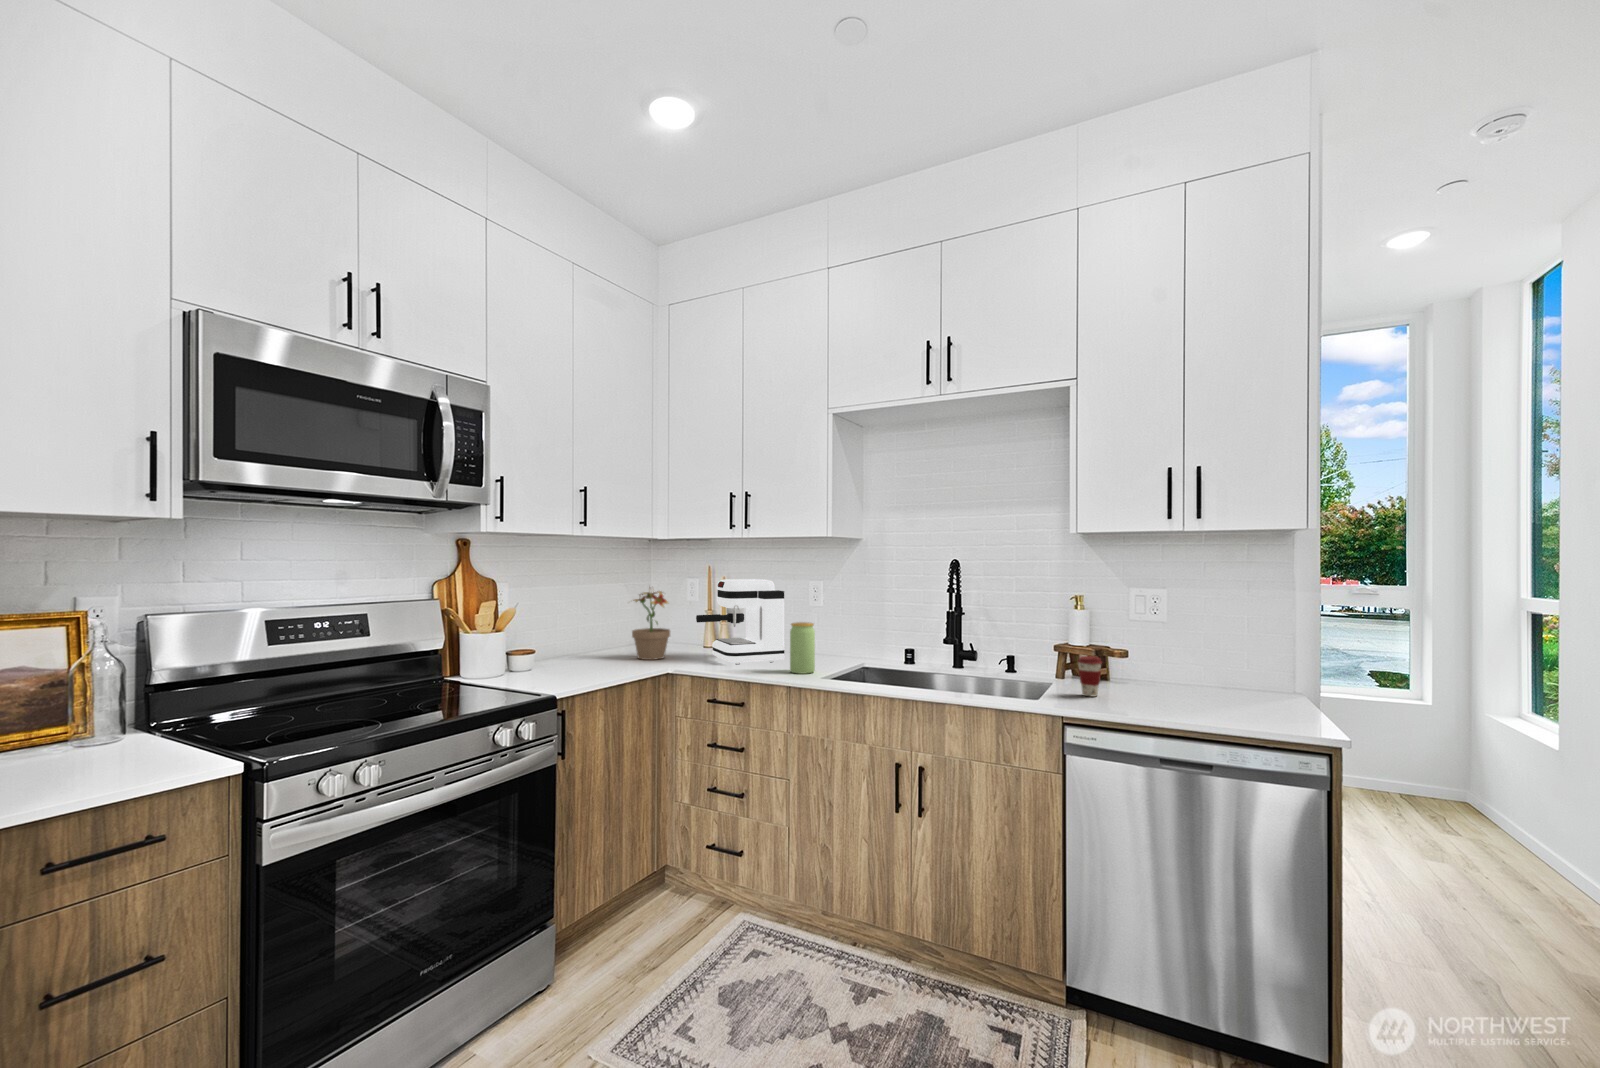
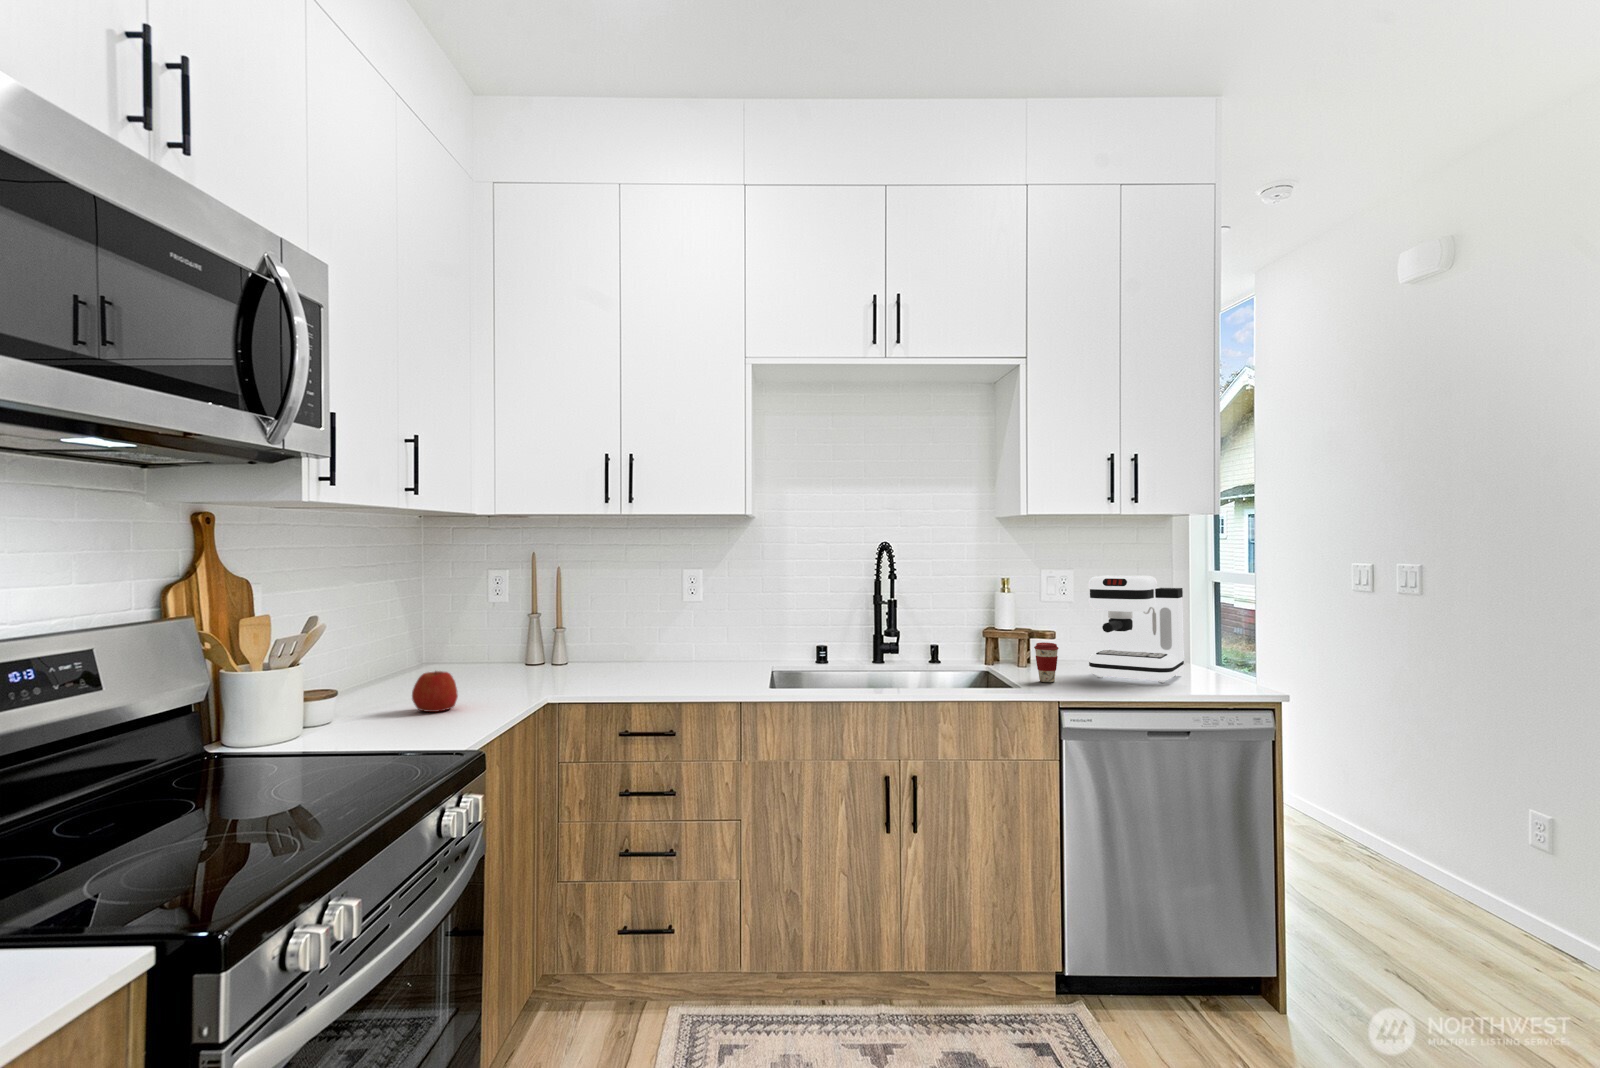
coffee maker: present [696,579,785,665] -> present [1088,575,1184,683]
potted plant: present [632,591,670,660] -> none [464,592,523,693]
jar: present [790,622,815,674] -> none [715,628,745,690]
apple: none [575,639,604,668] -> present [412,671,458,712]

